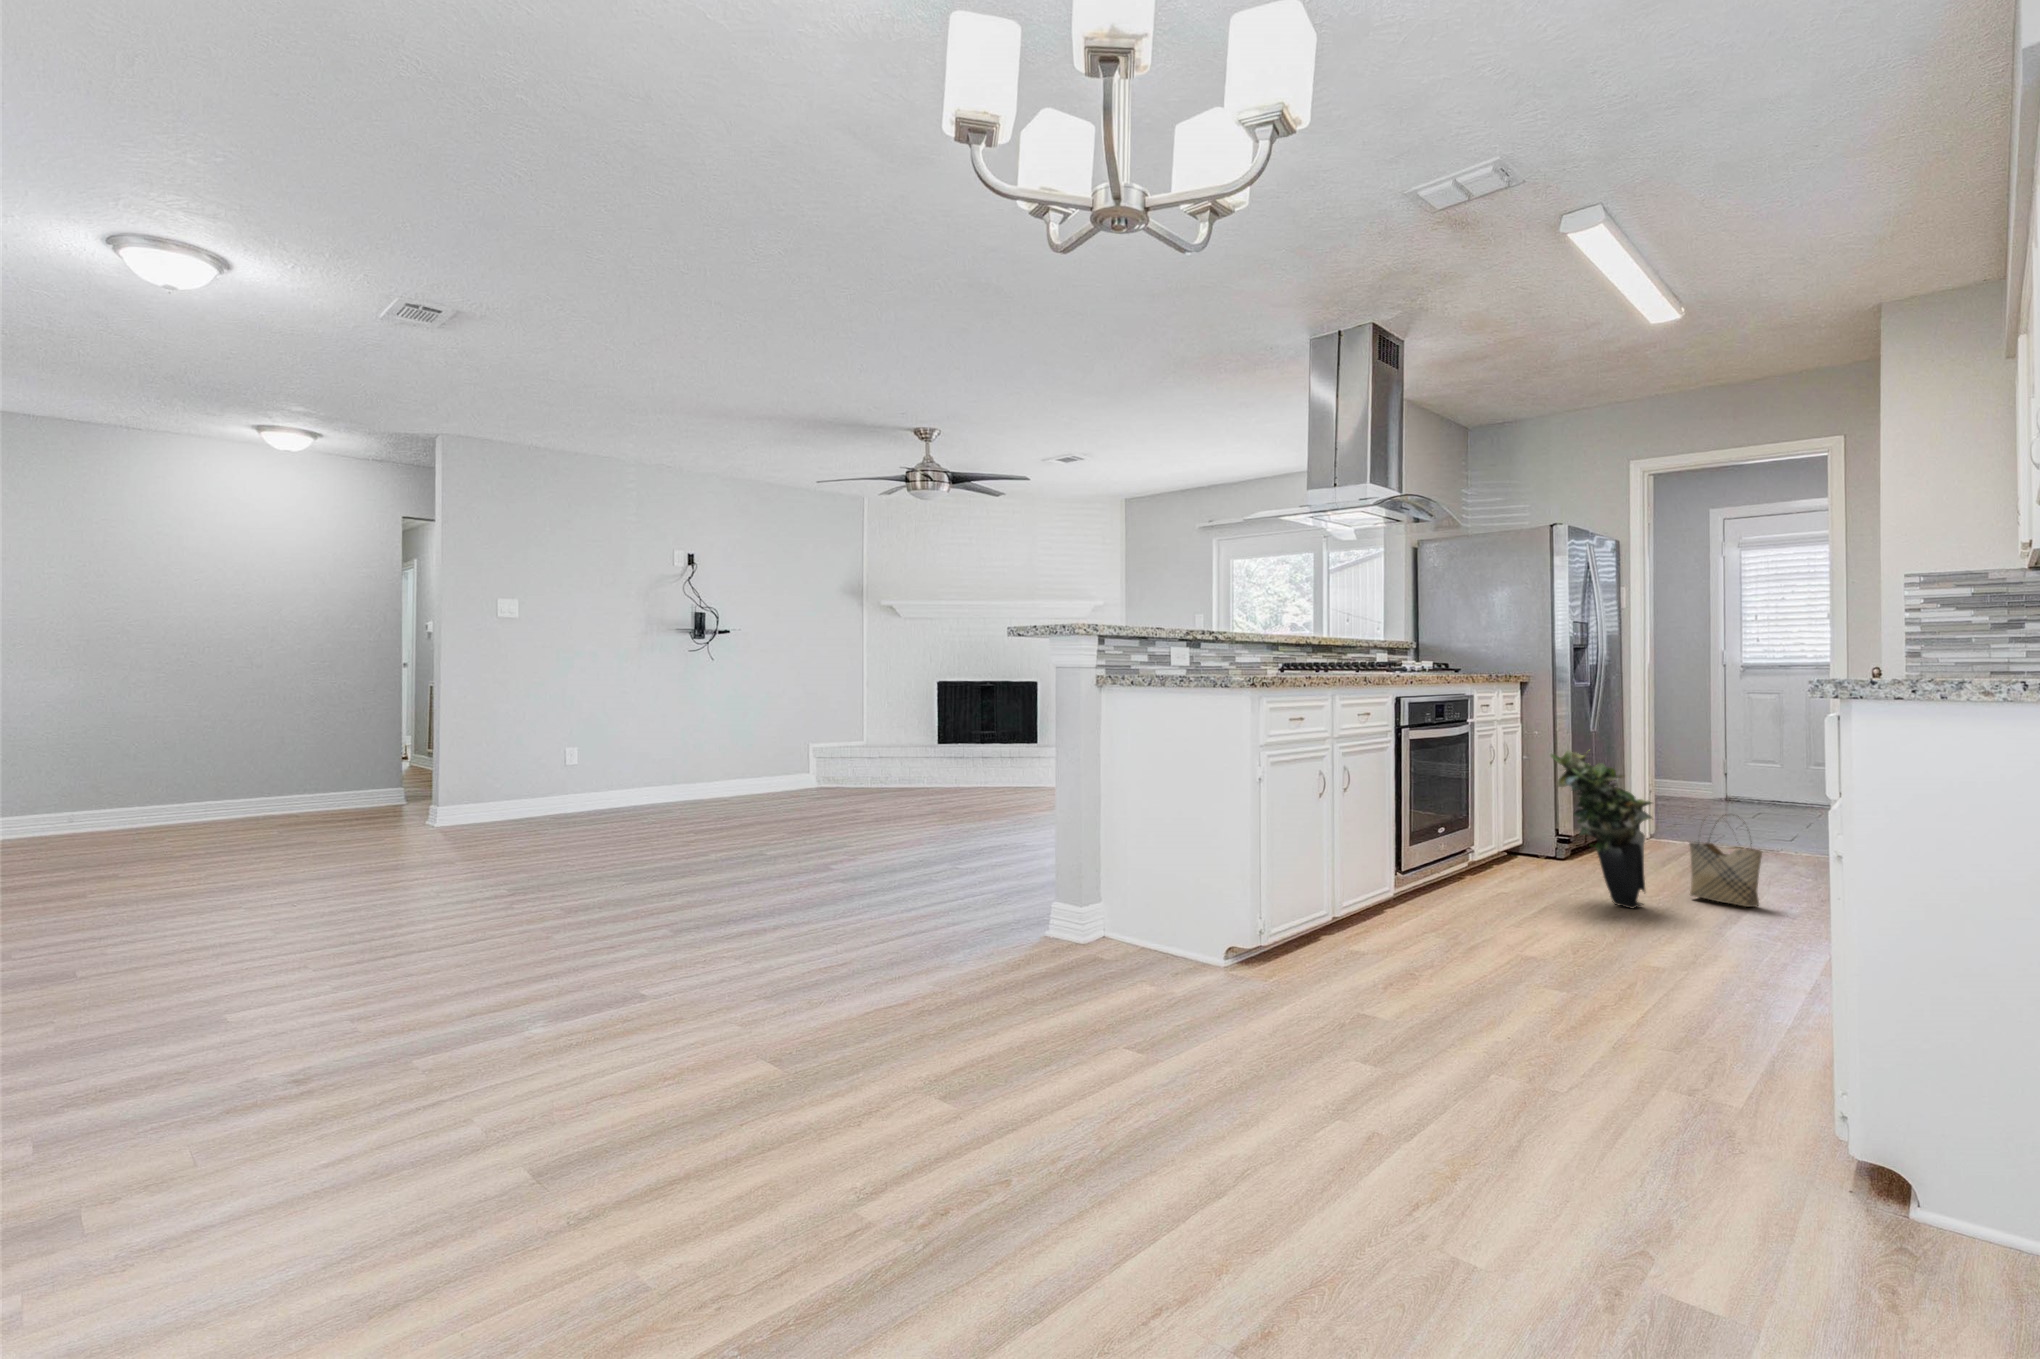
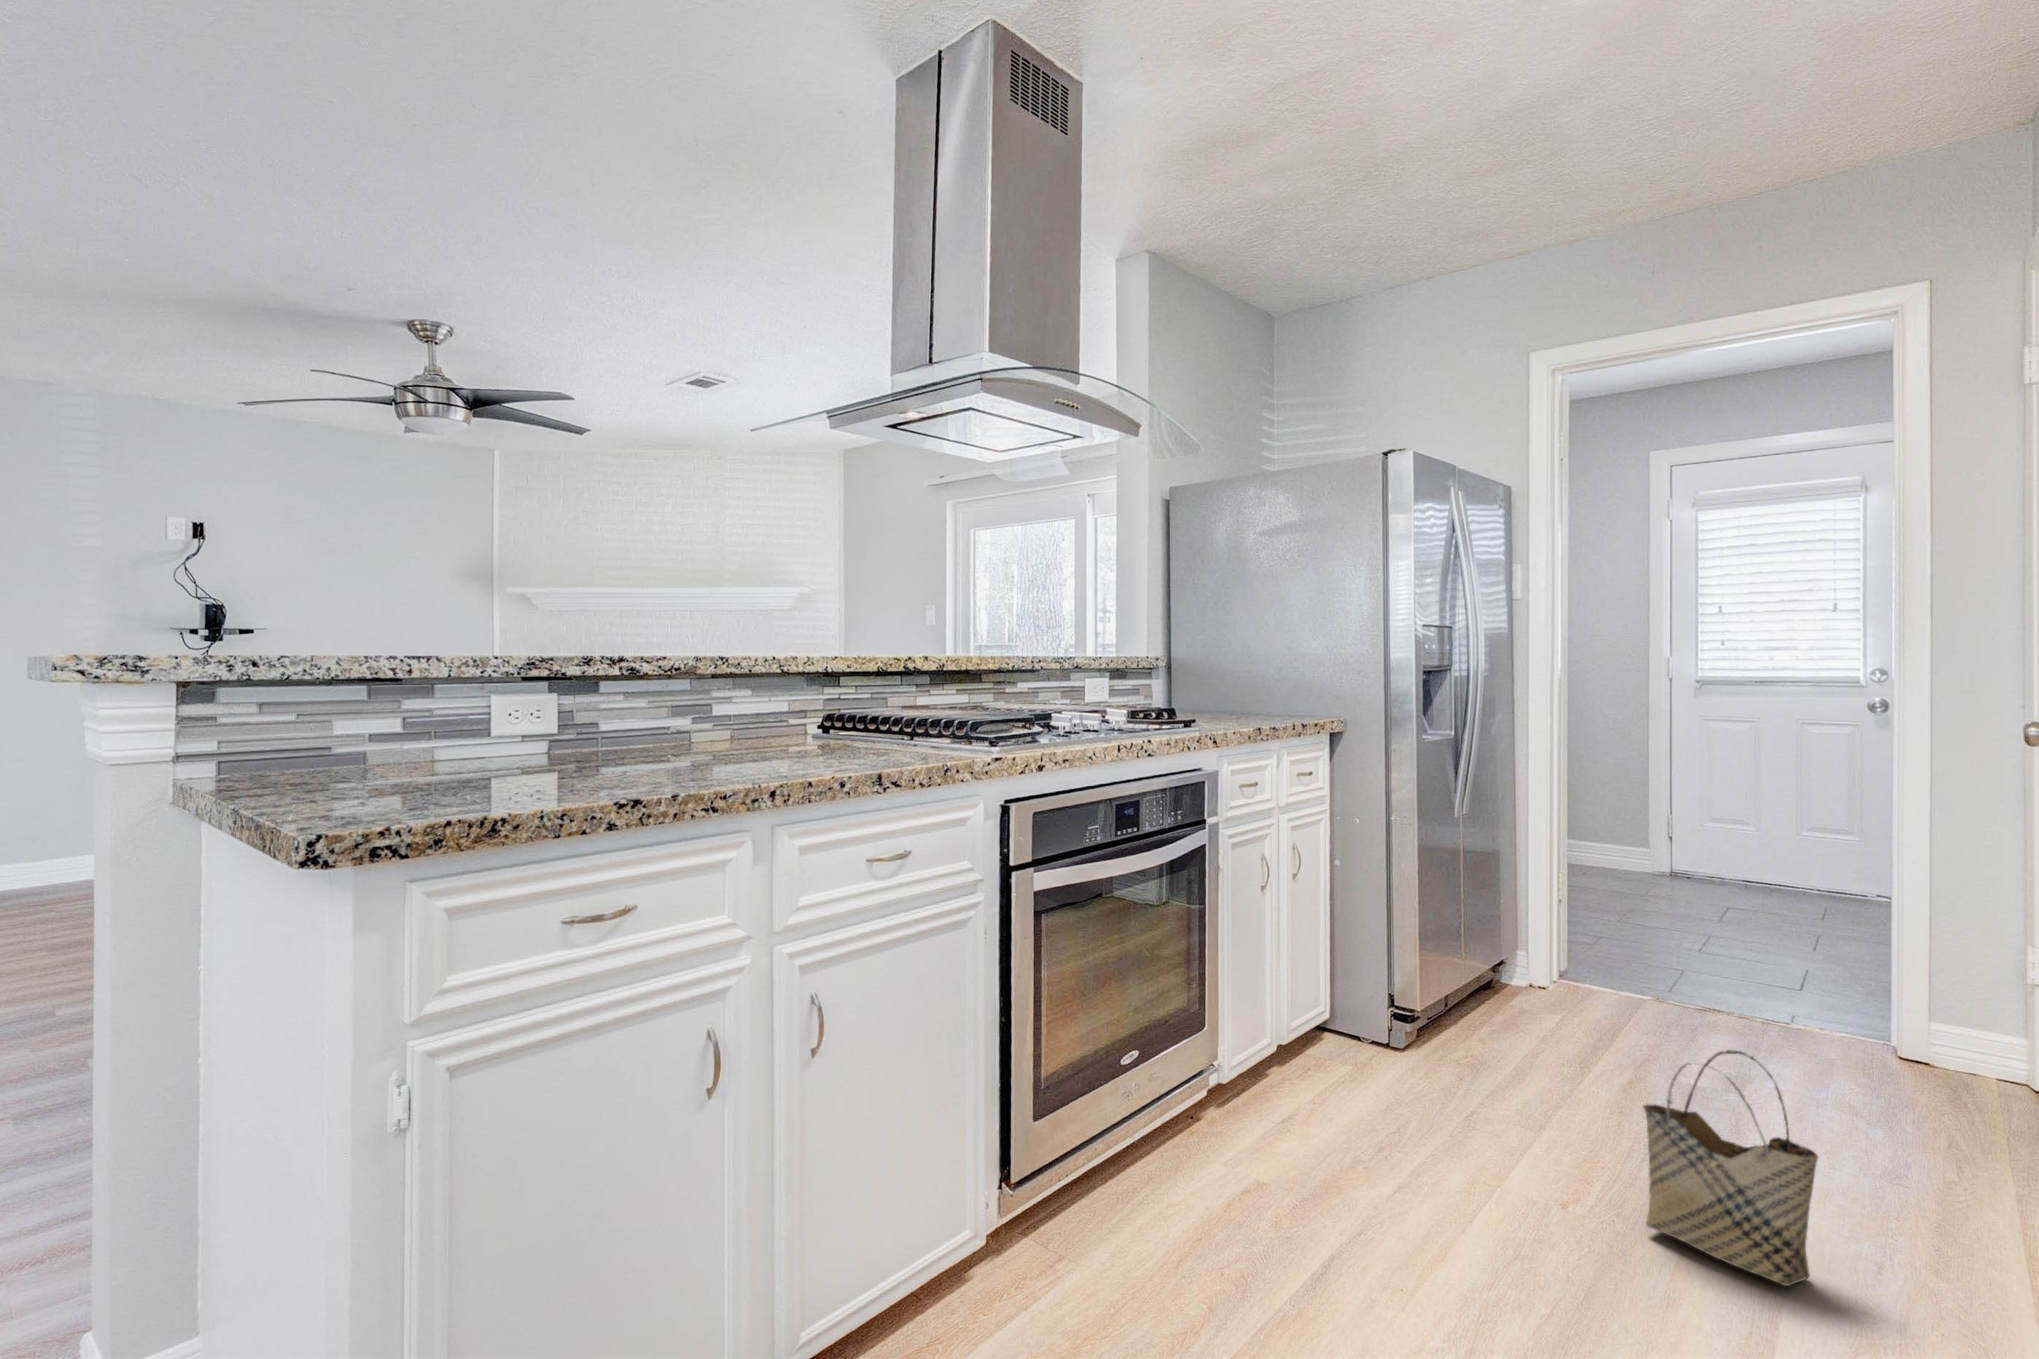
potted plant: present [1550,751,1652,909] -> none [1341,901,1569,1287]

